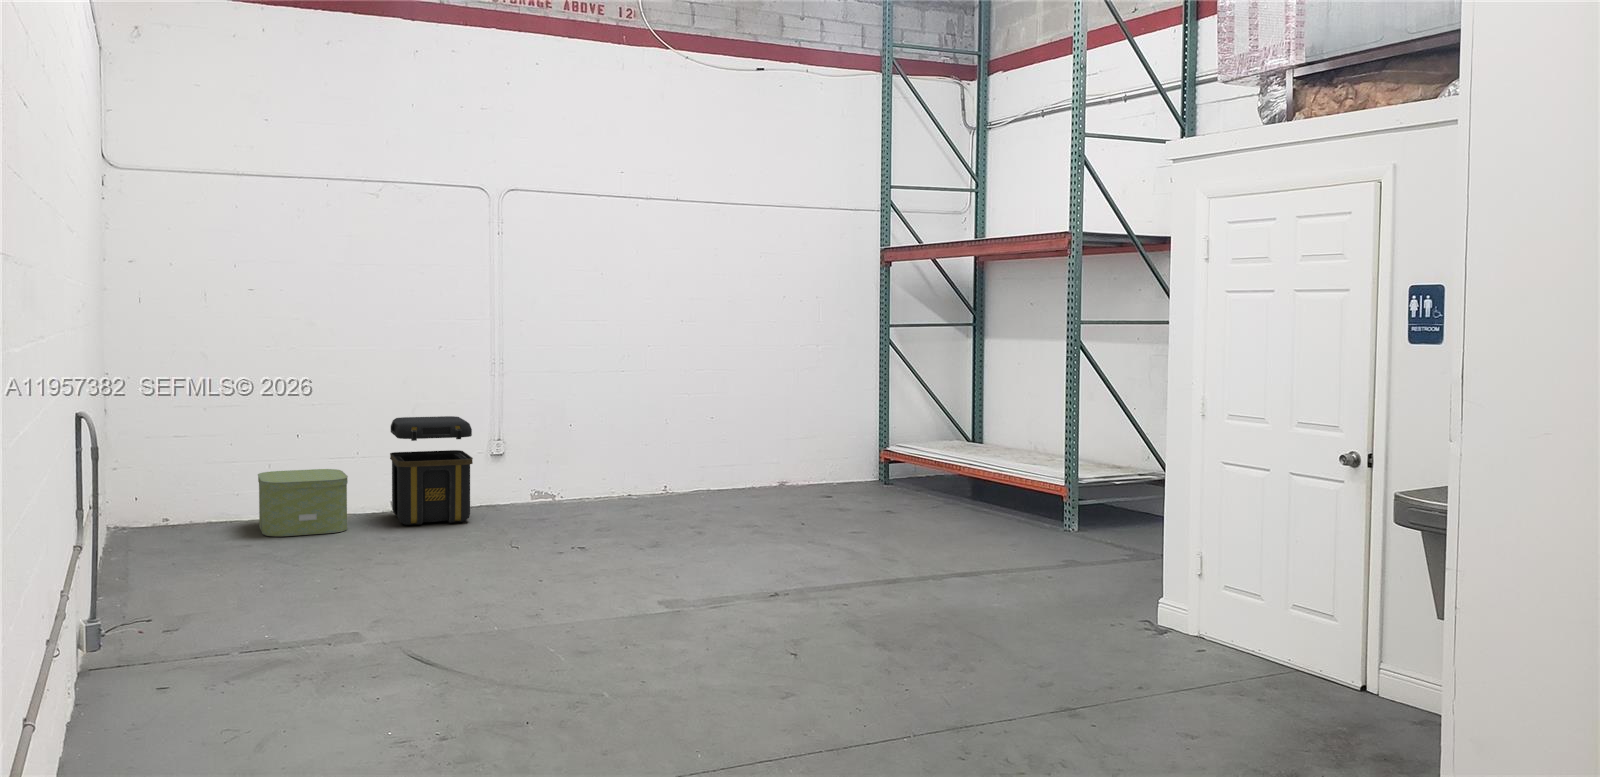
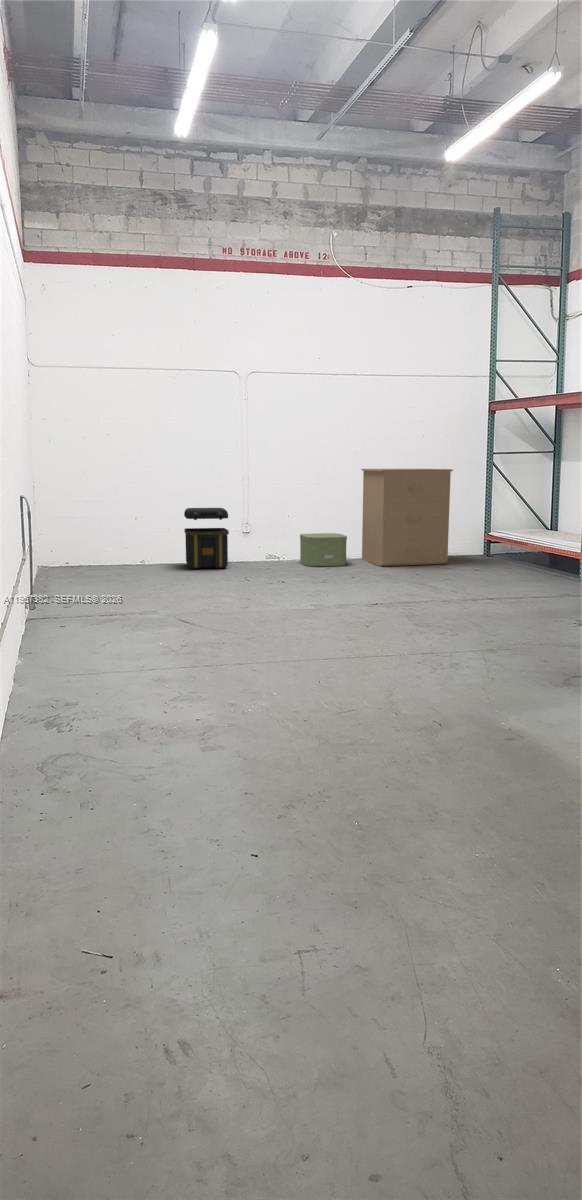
filing cabinet: none [690,349,837,510] -> present [361,469,453,566]
storage box: present [258,469,348,536] -> present [300,533,347,566]

